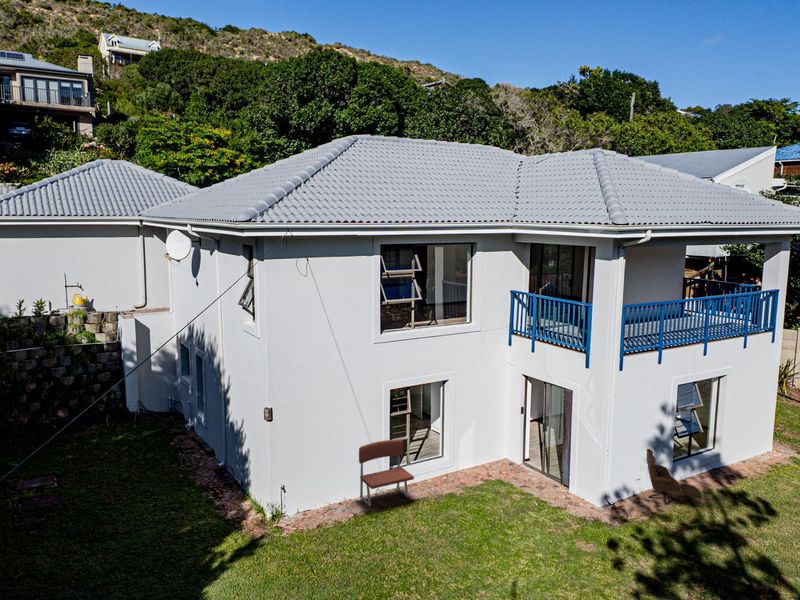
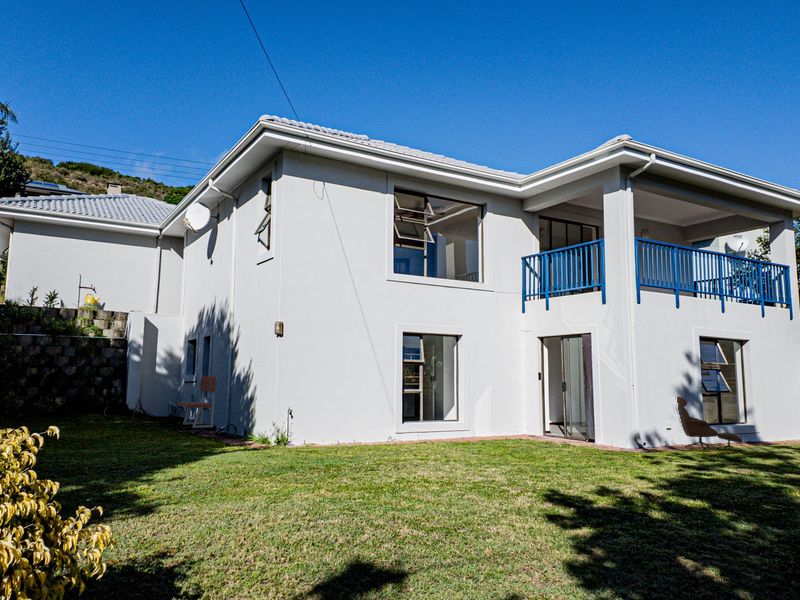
bench: present [359,439,414,506] -> present [177,376,216,428]

